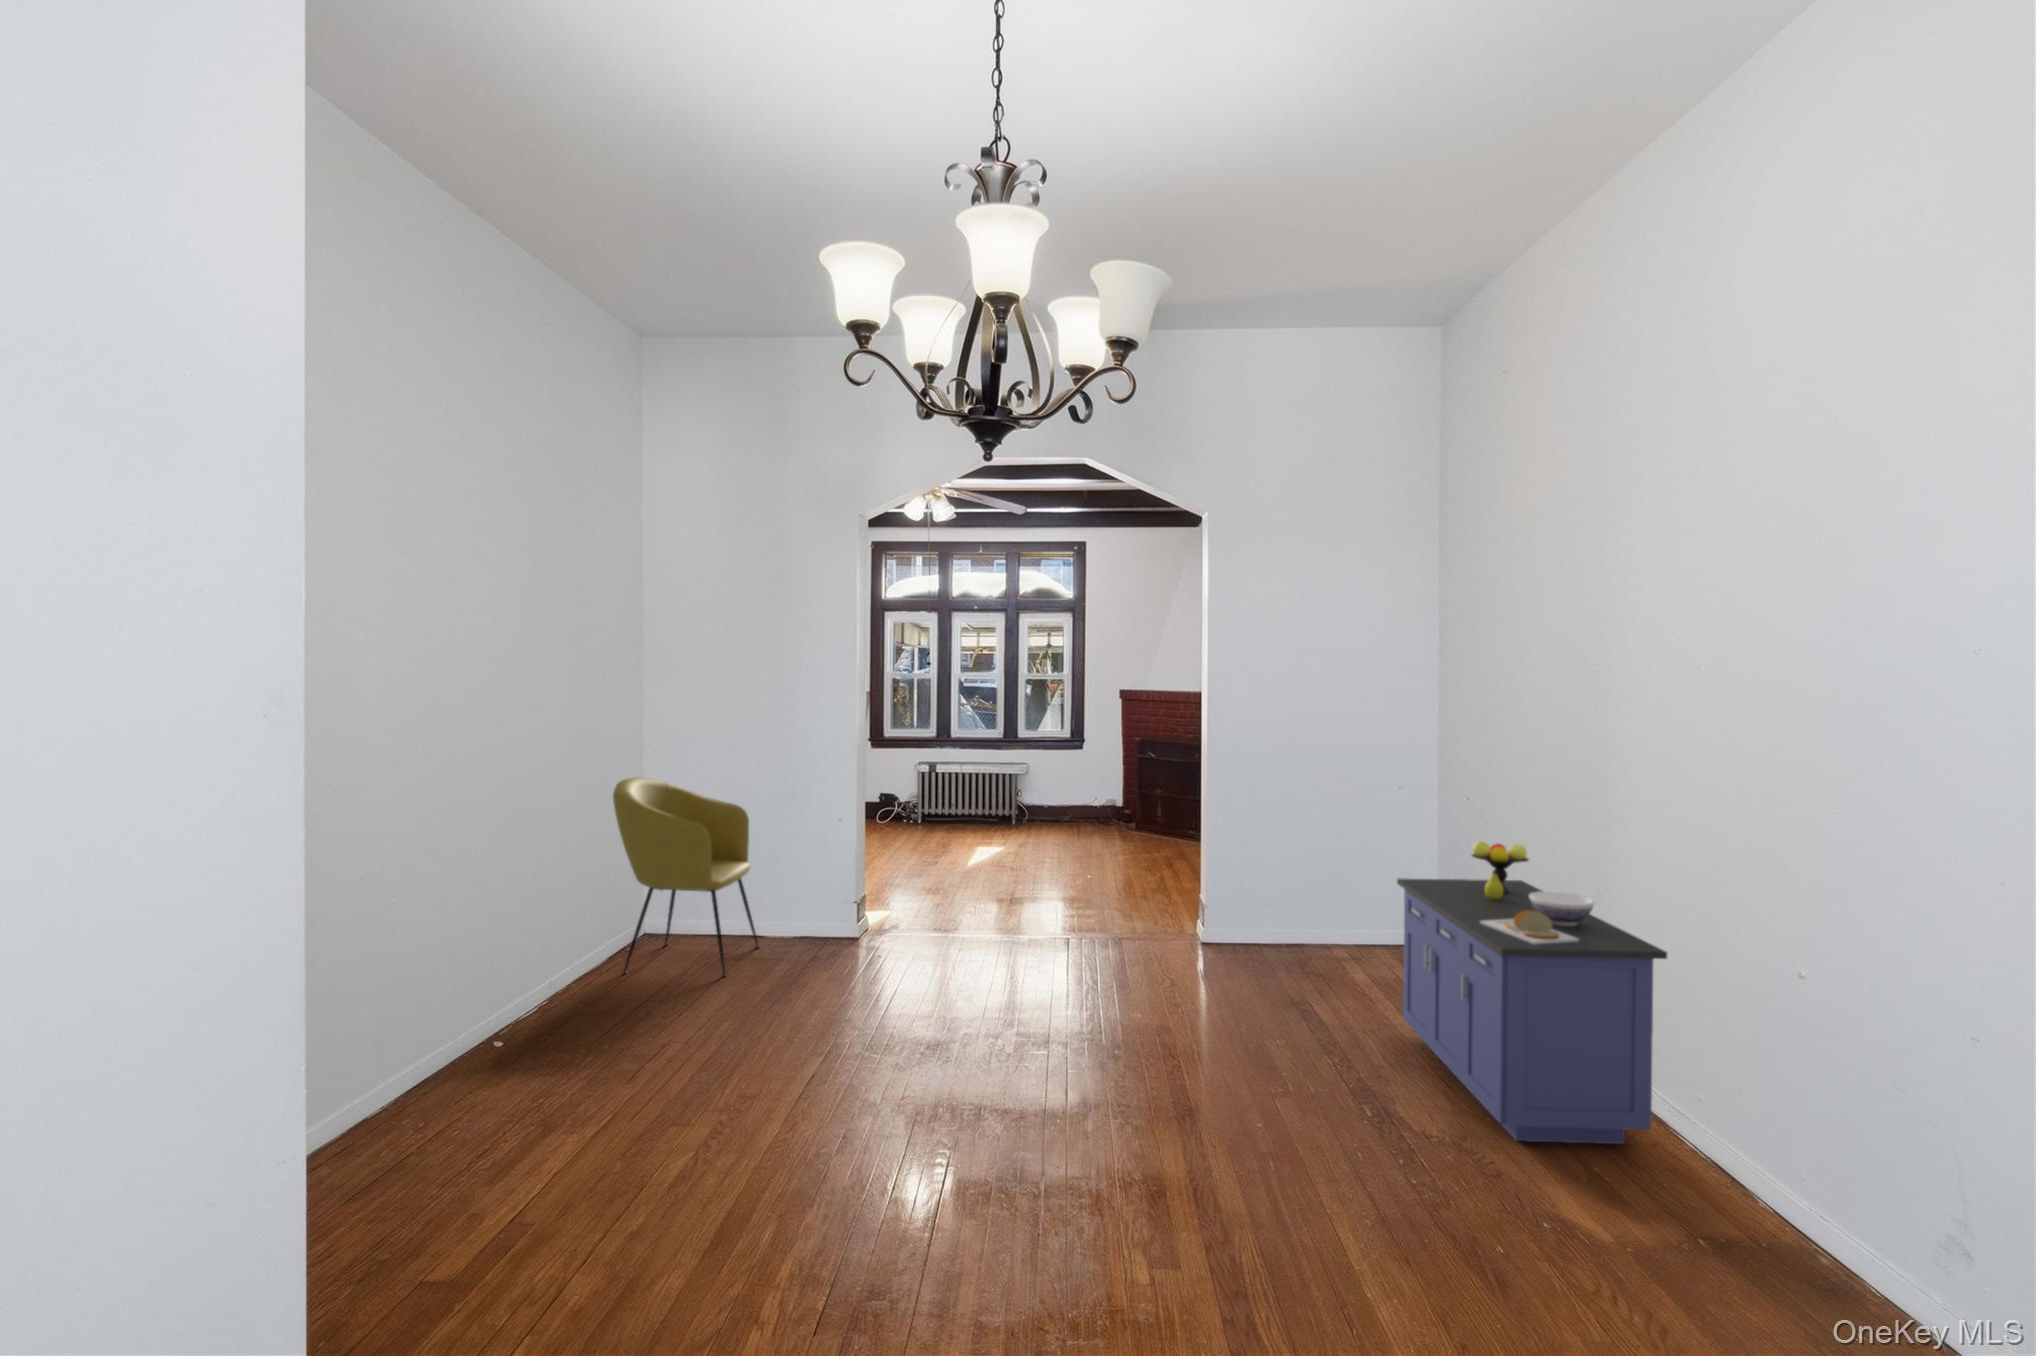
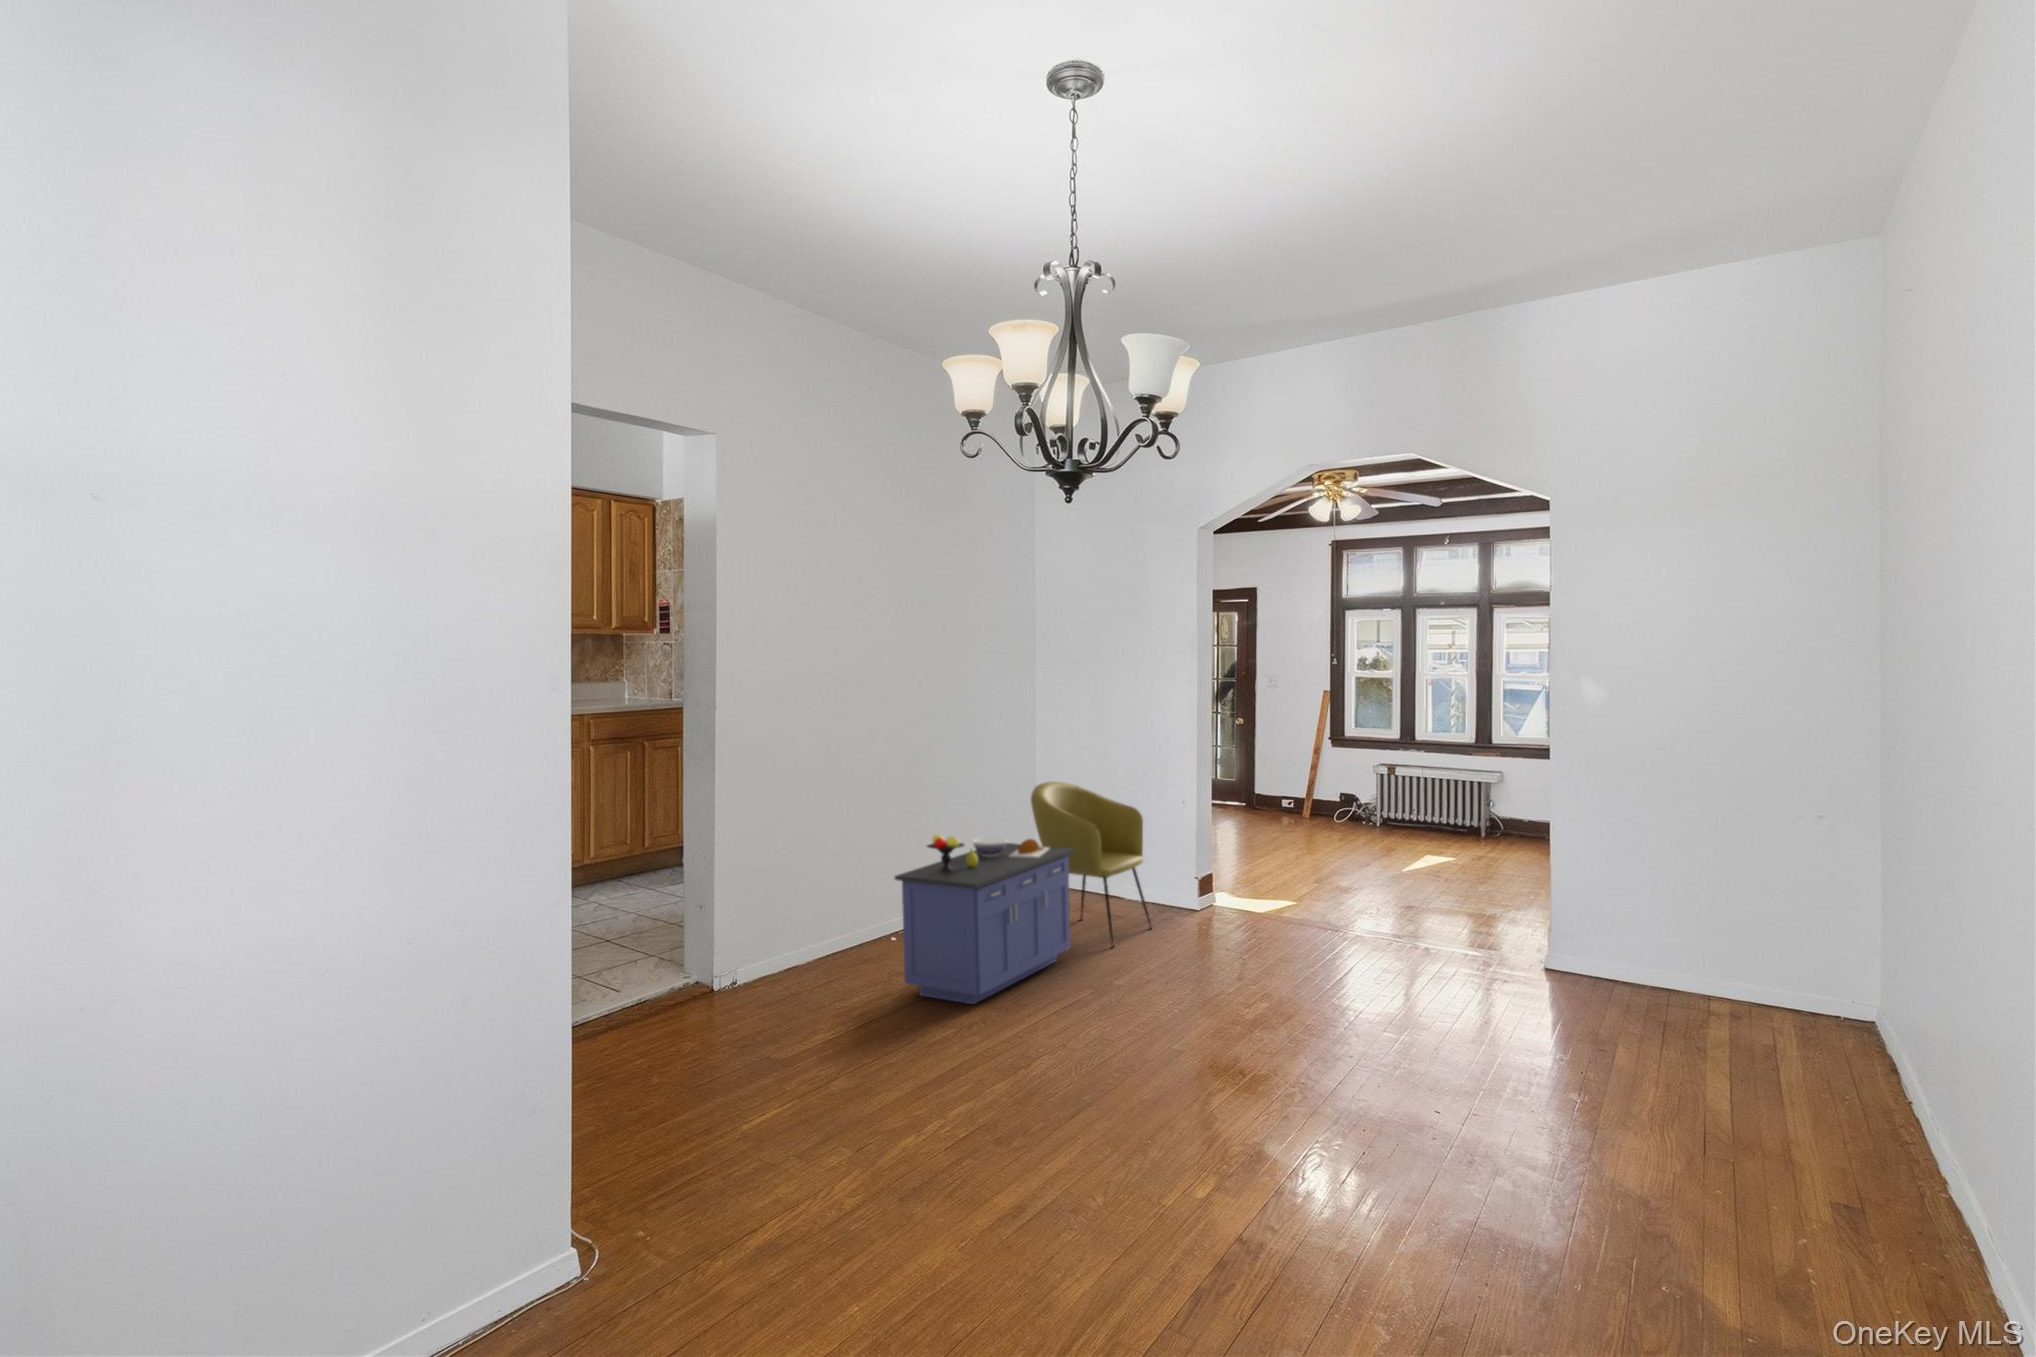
storage cabinet: present [1397,841,1667,1144] -> present [895,834,1075,1004]

